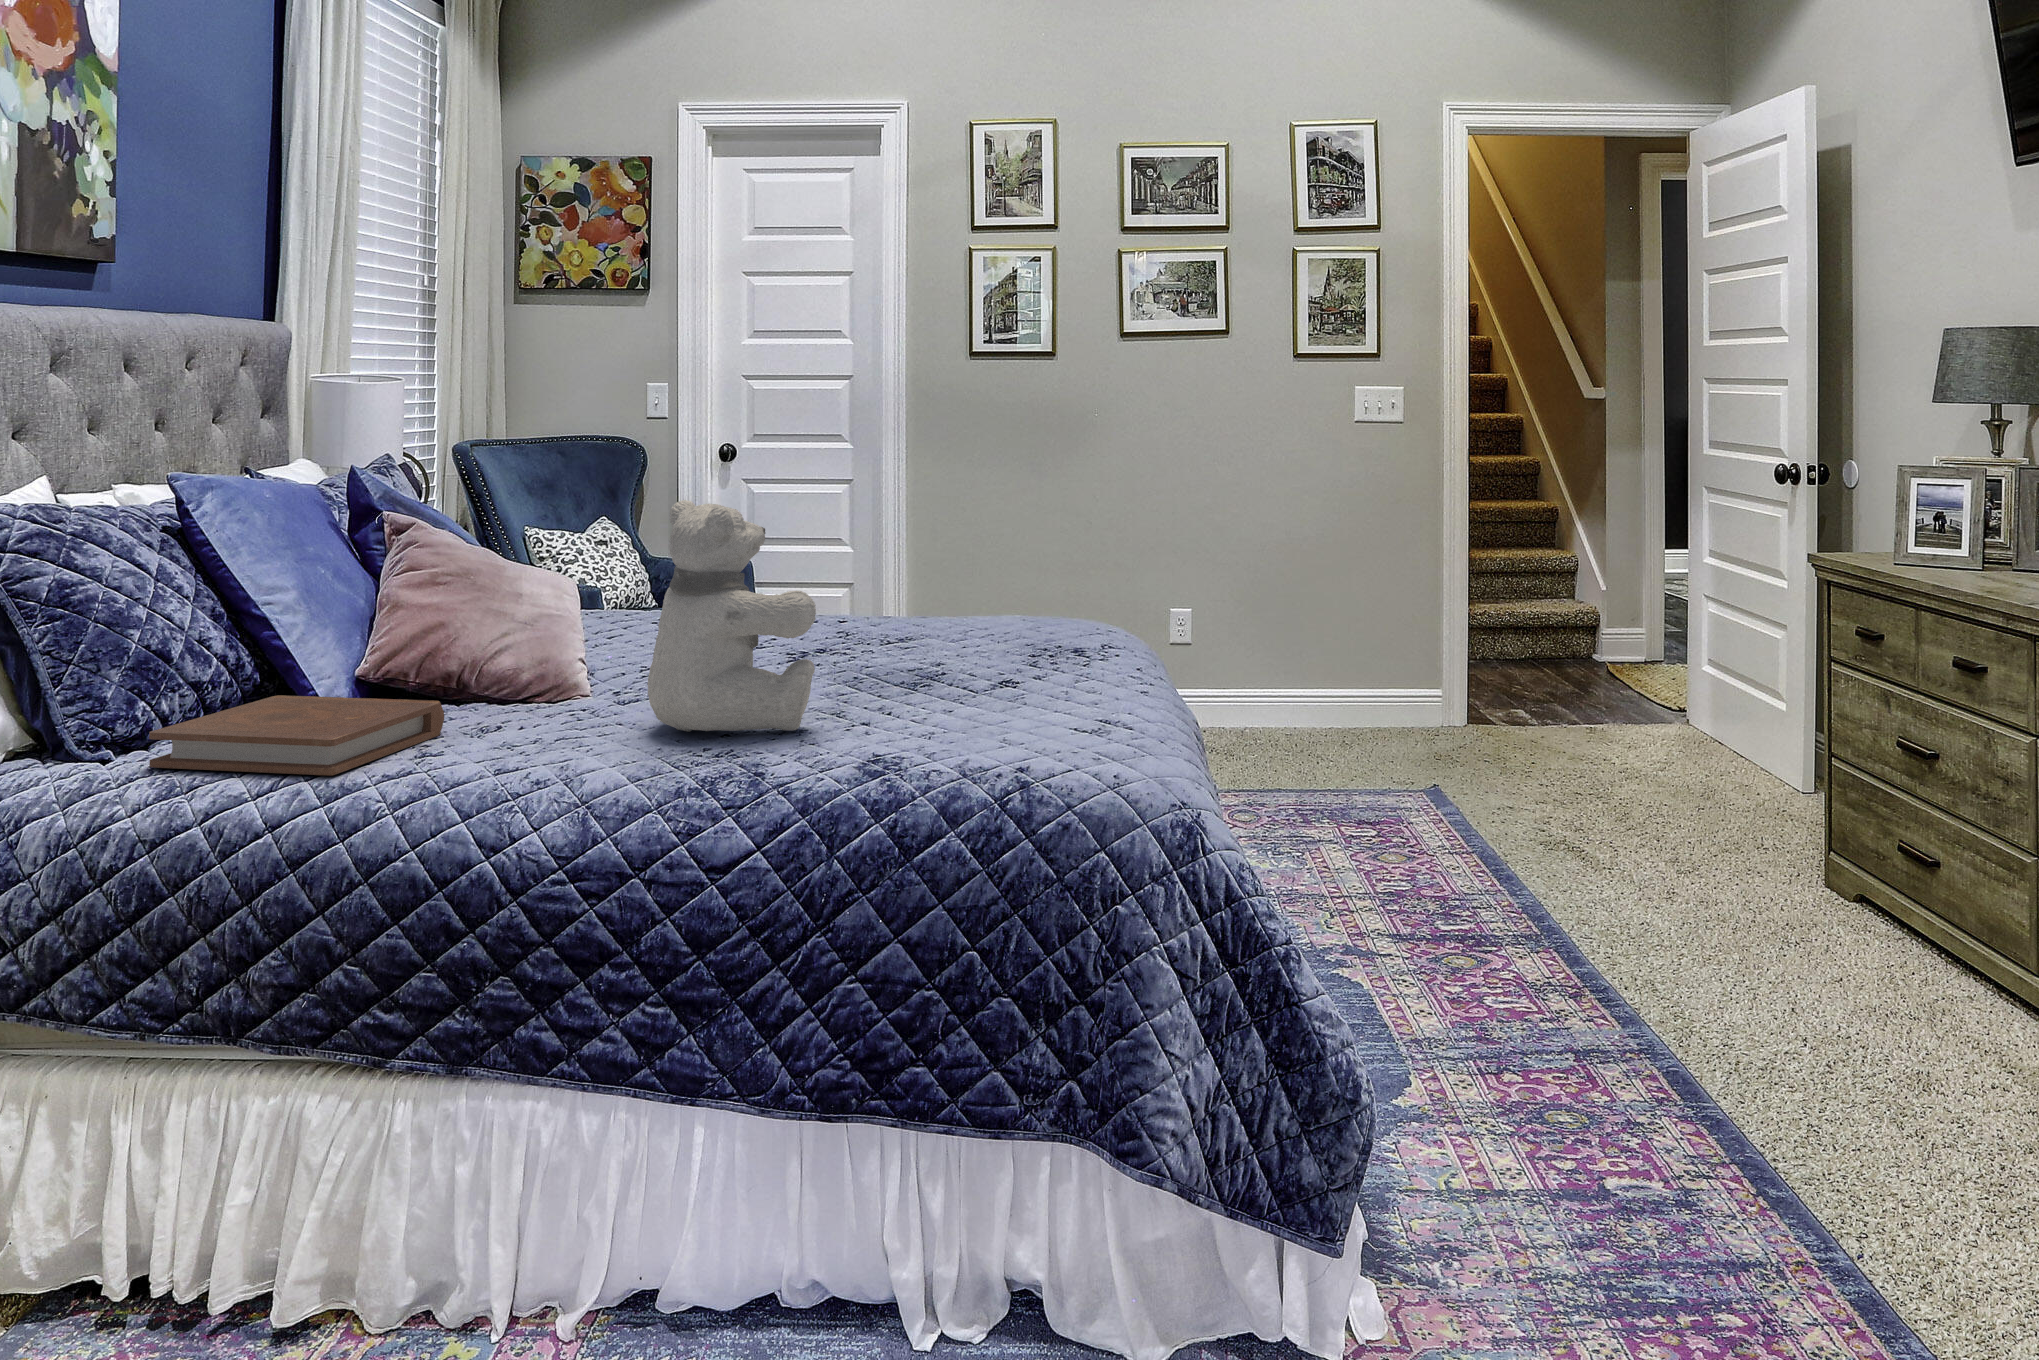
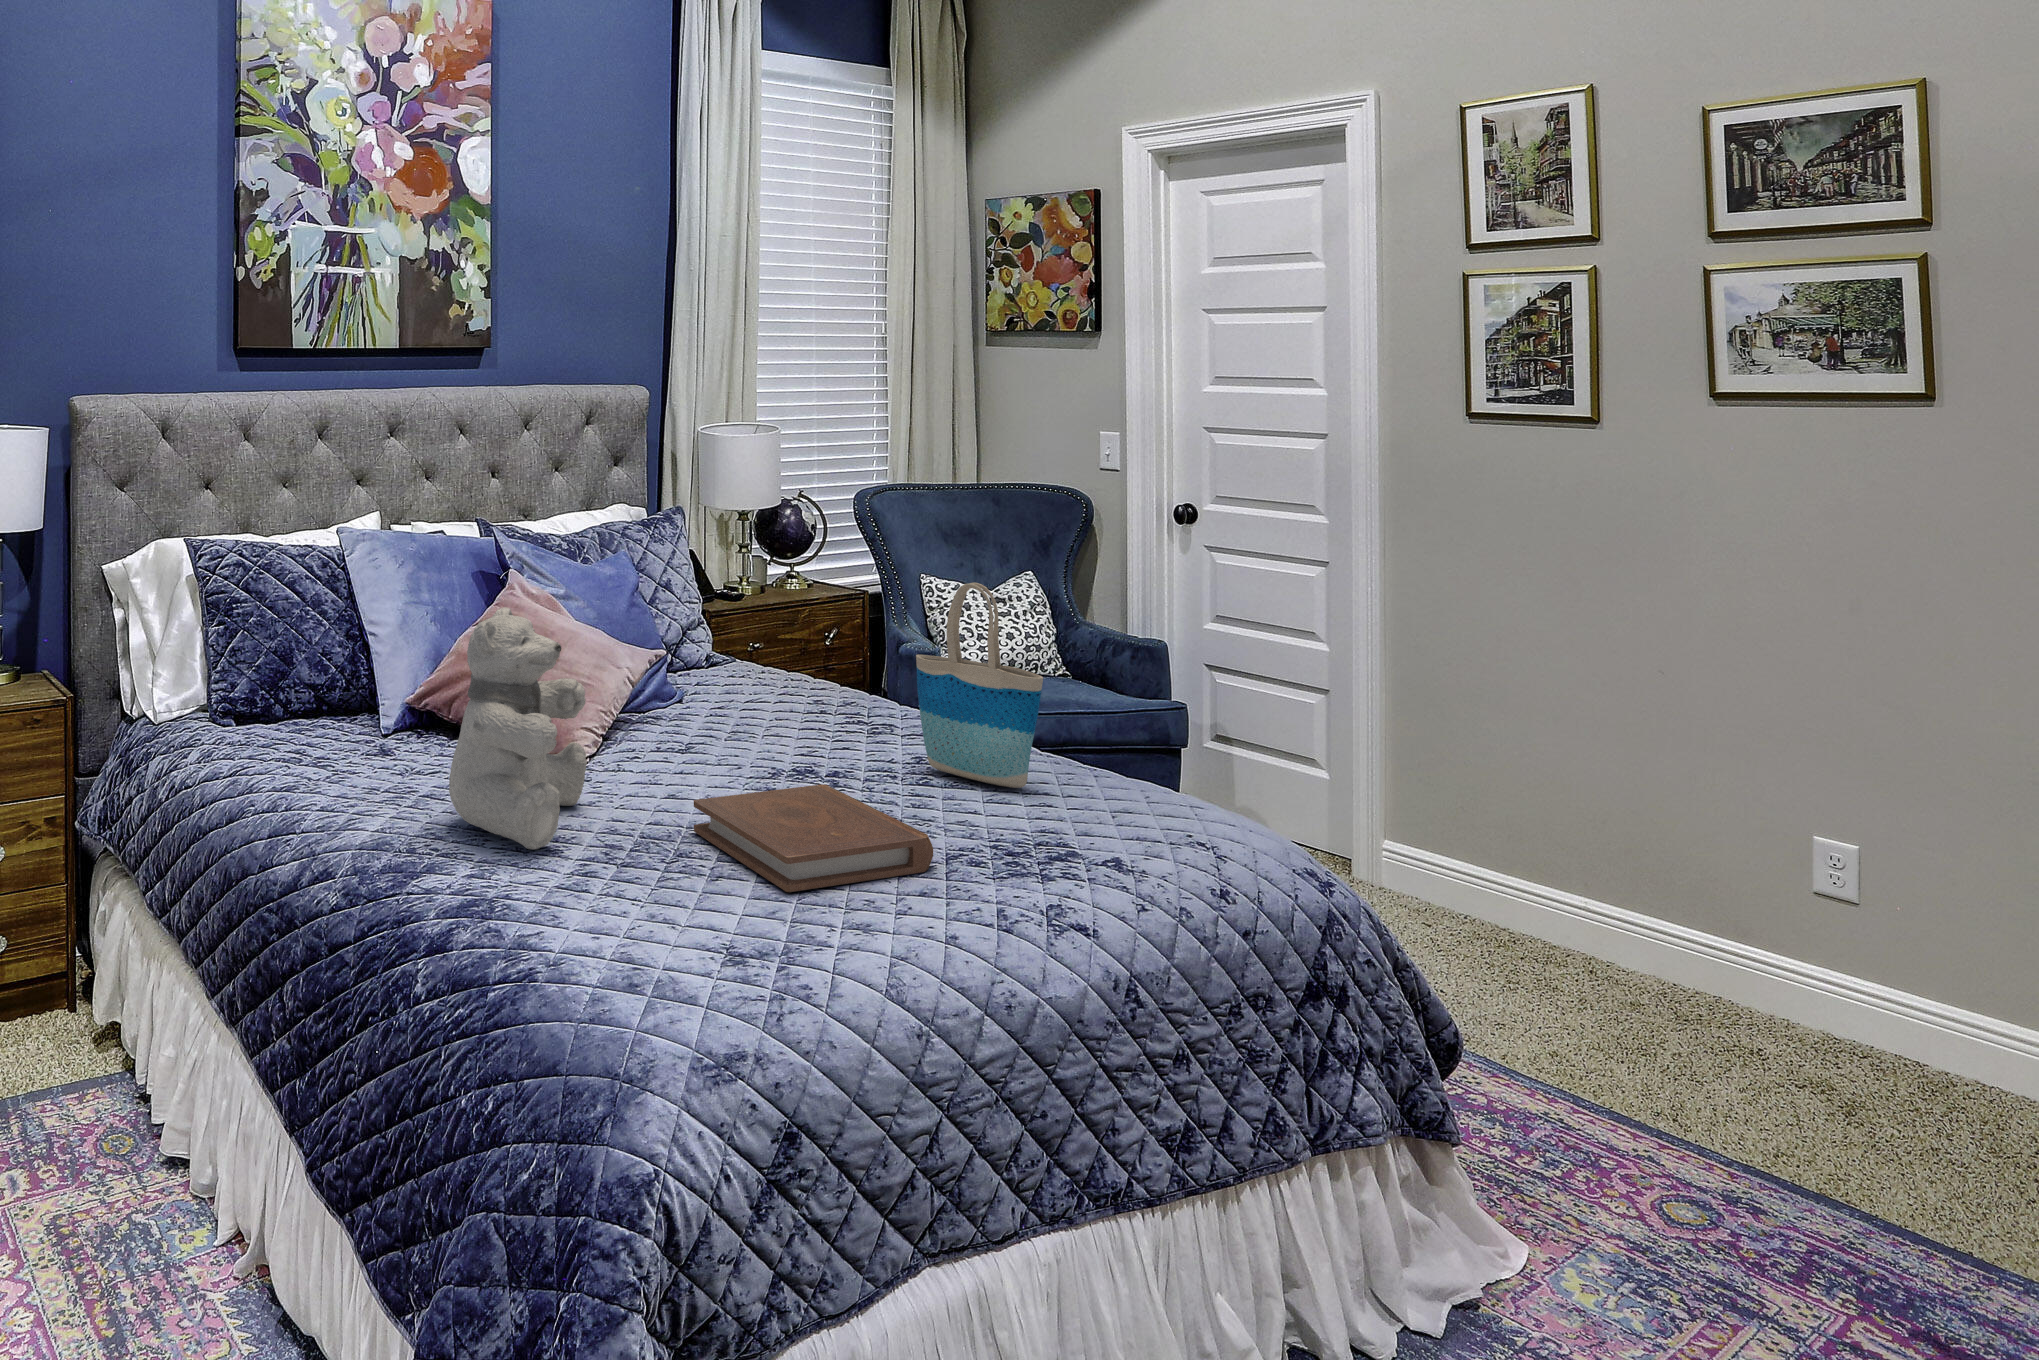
tote bag: none [883,460,1006,628] -> present [916,583,1043,788]
book: present [149,695,444,776] -> present [694,784,933,892]

